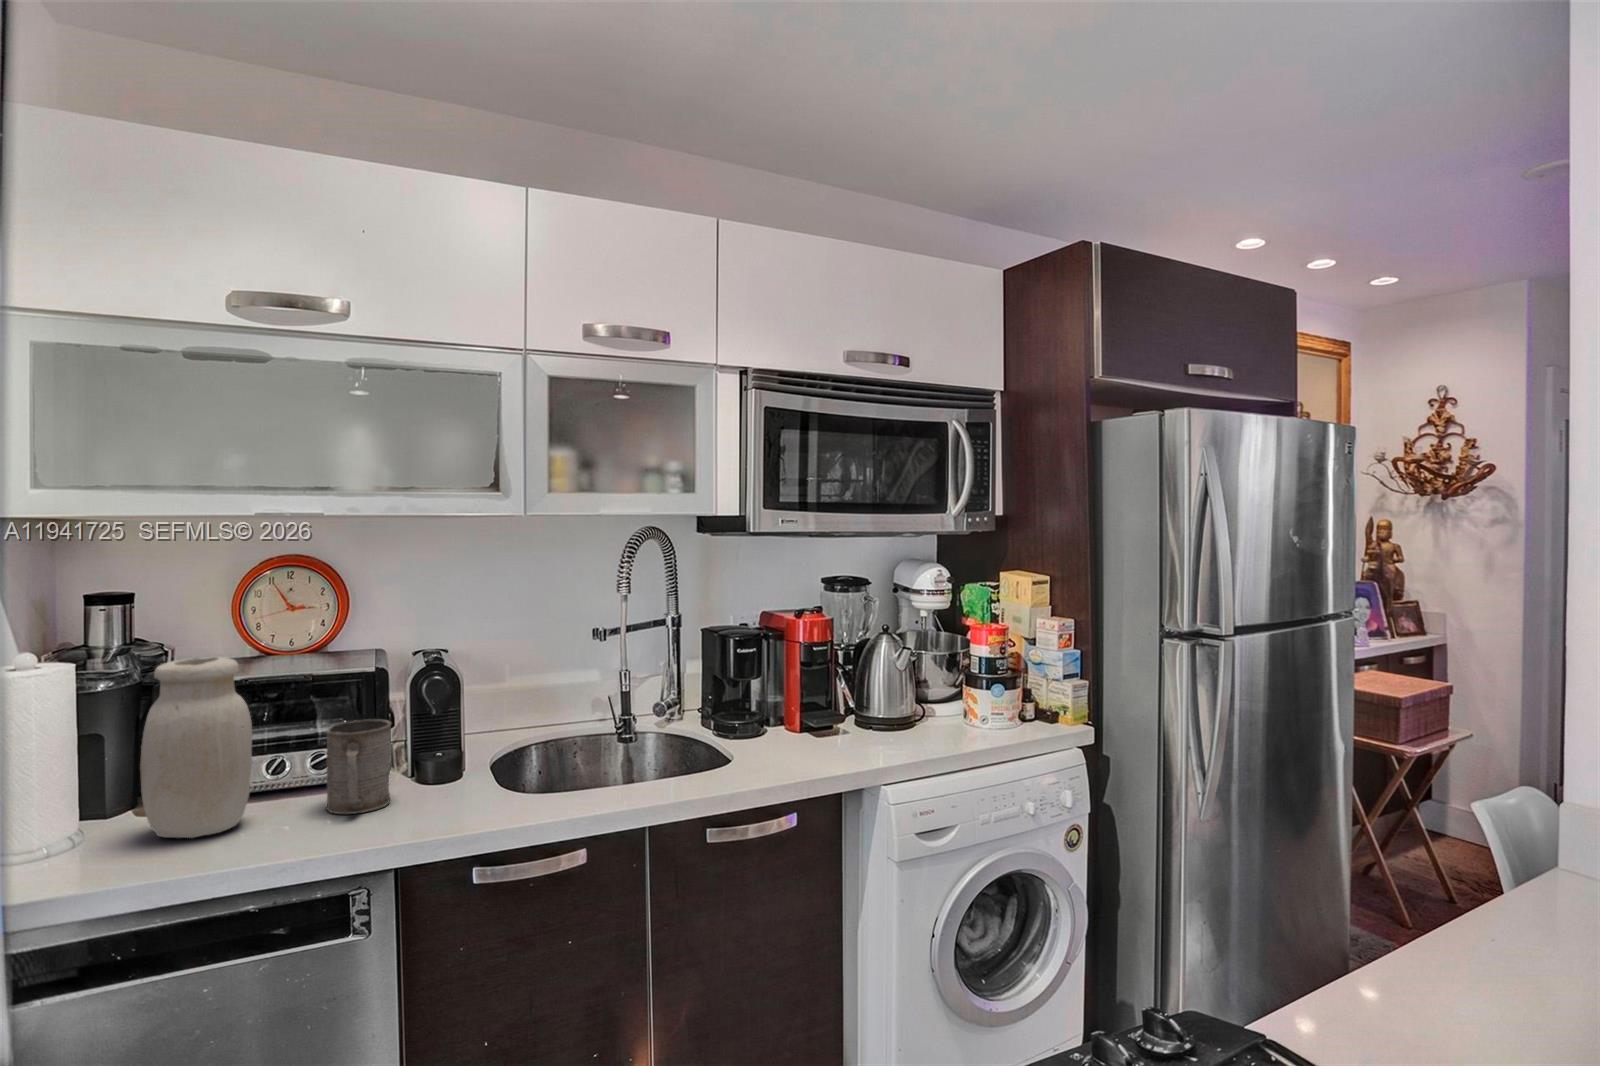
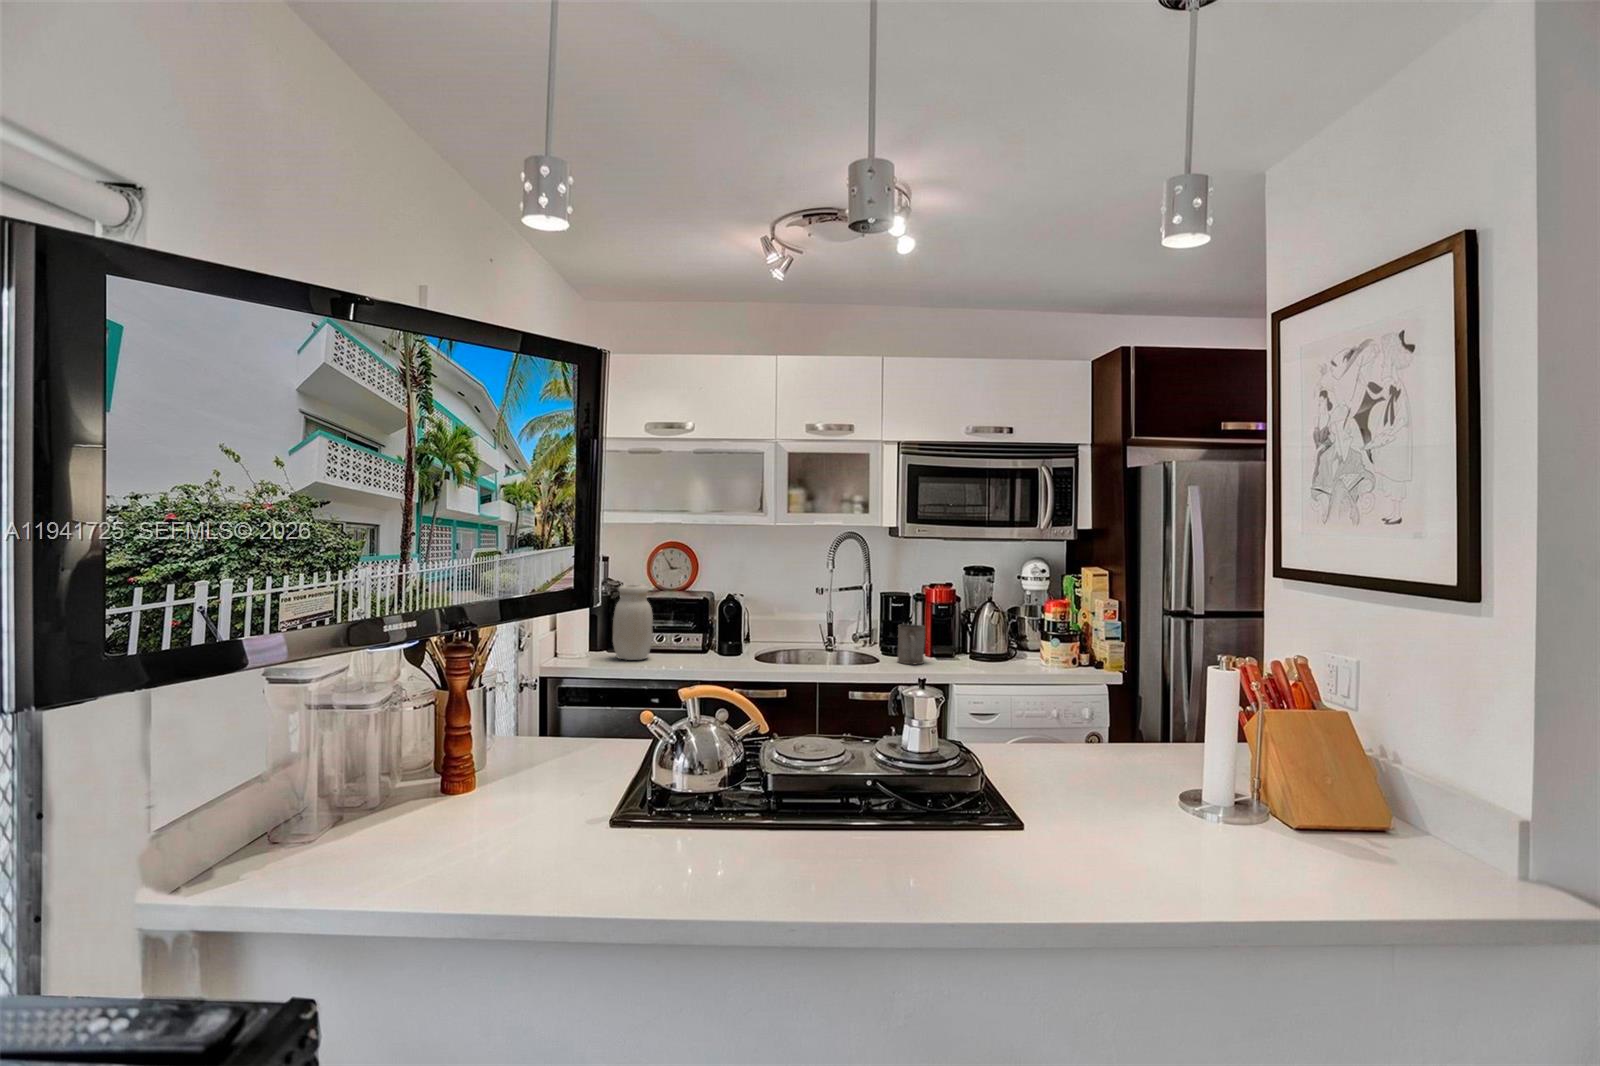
mug: present [326,719,392,814] -> present [898,624,925,664]

